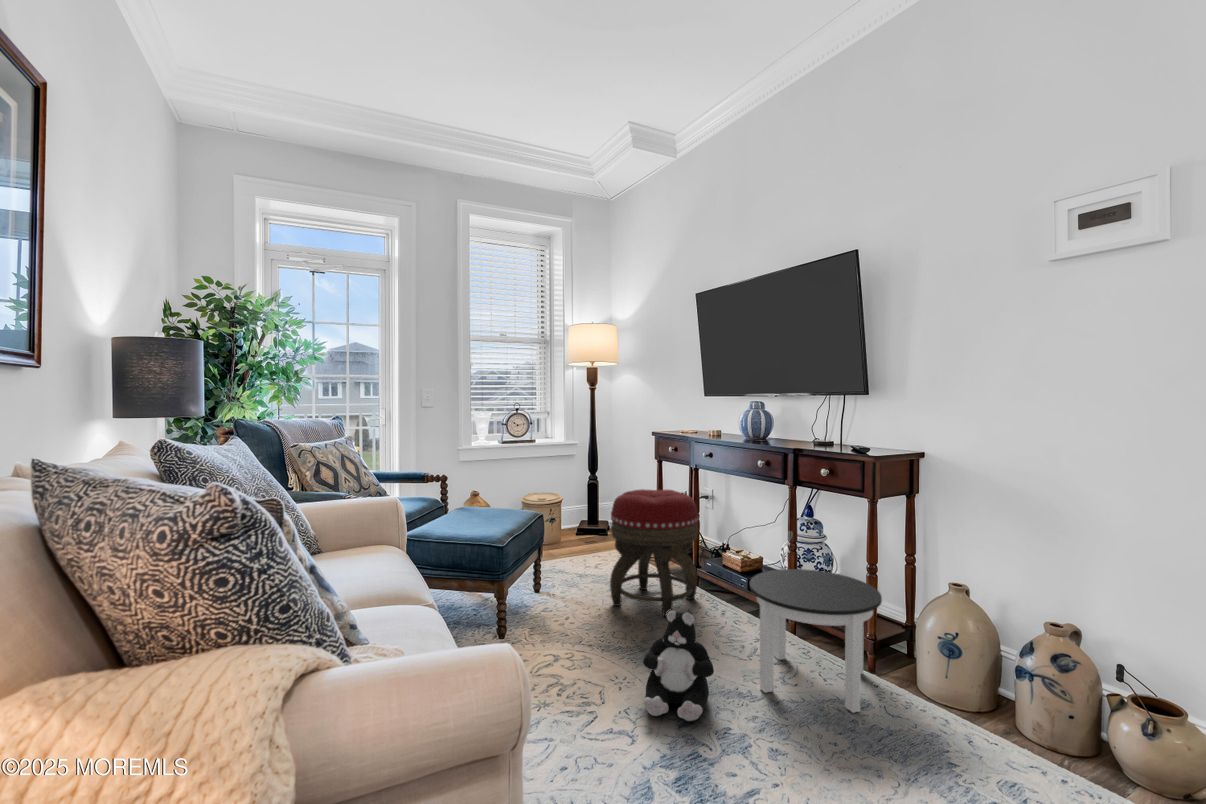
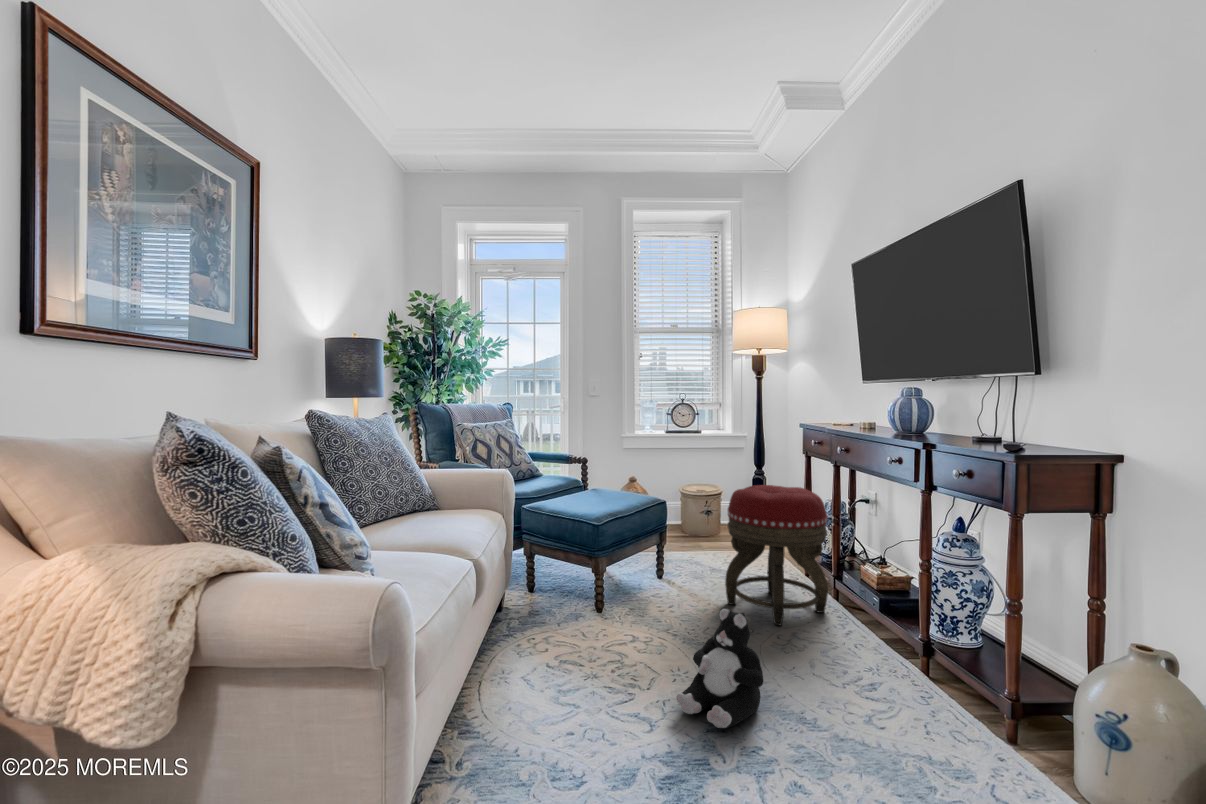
round table: present [750,569,882,713] -> none [827,588,1001,776]

